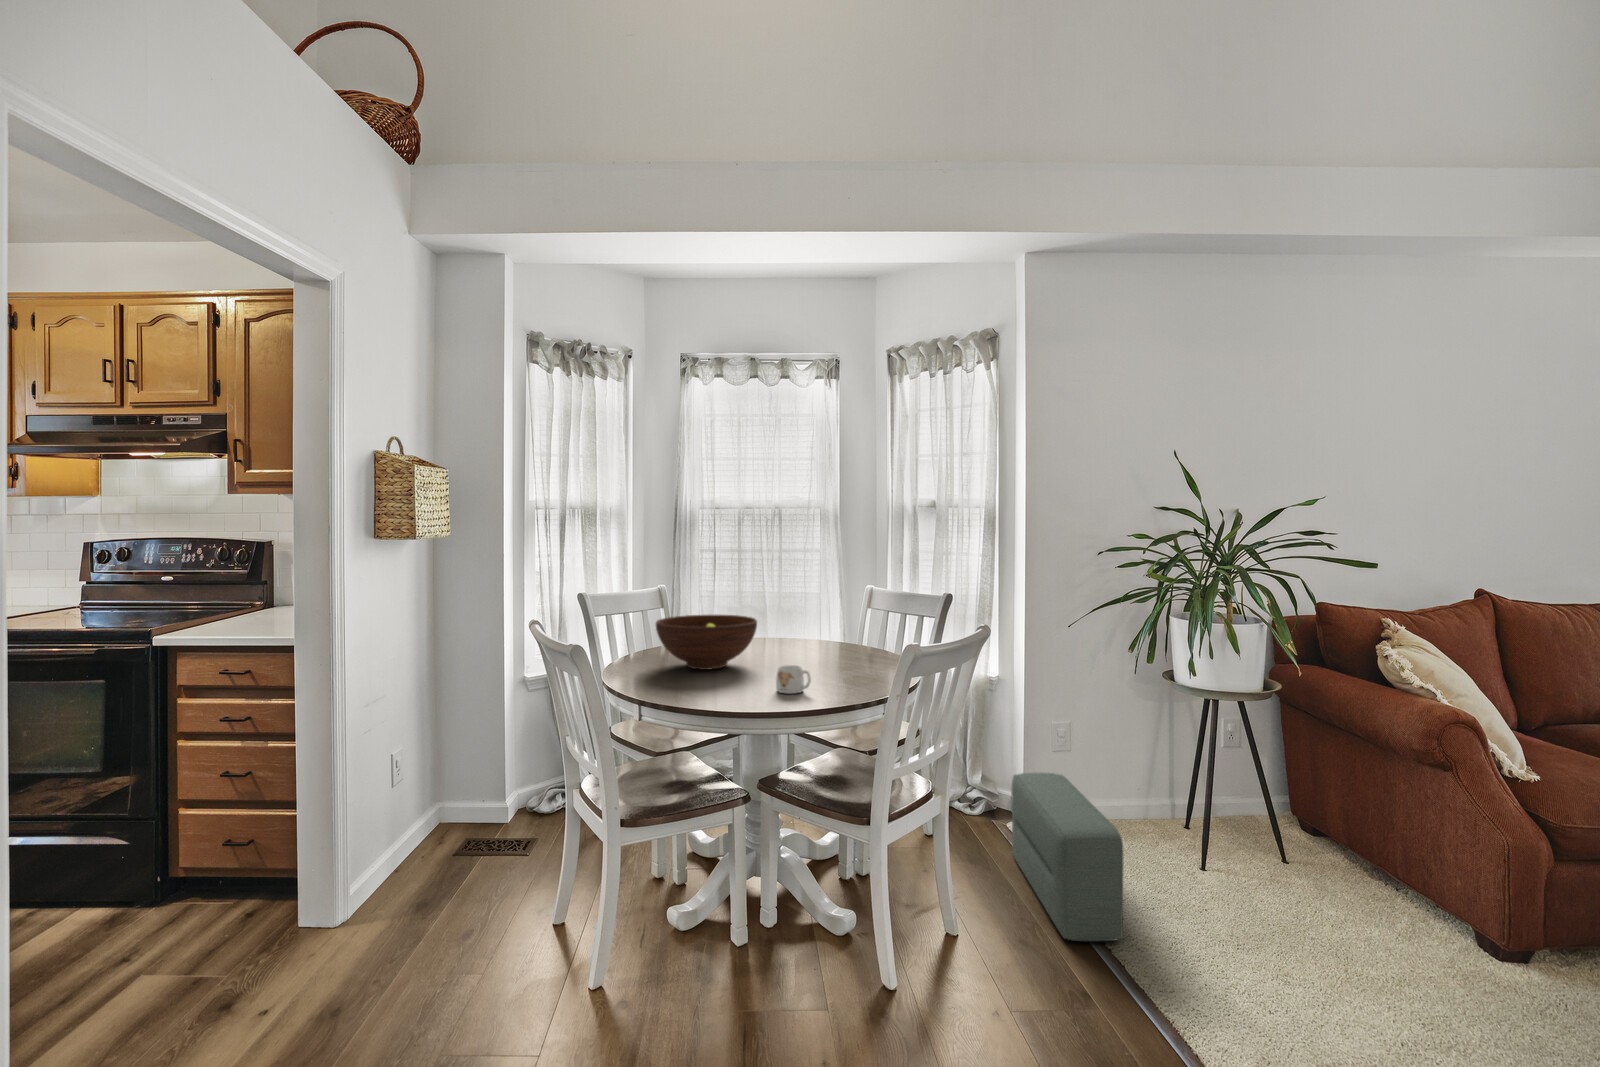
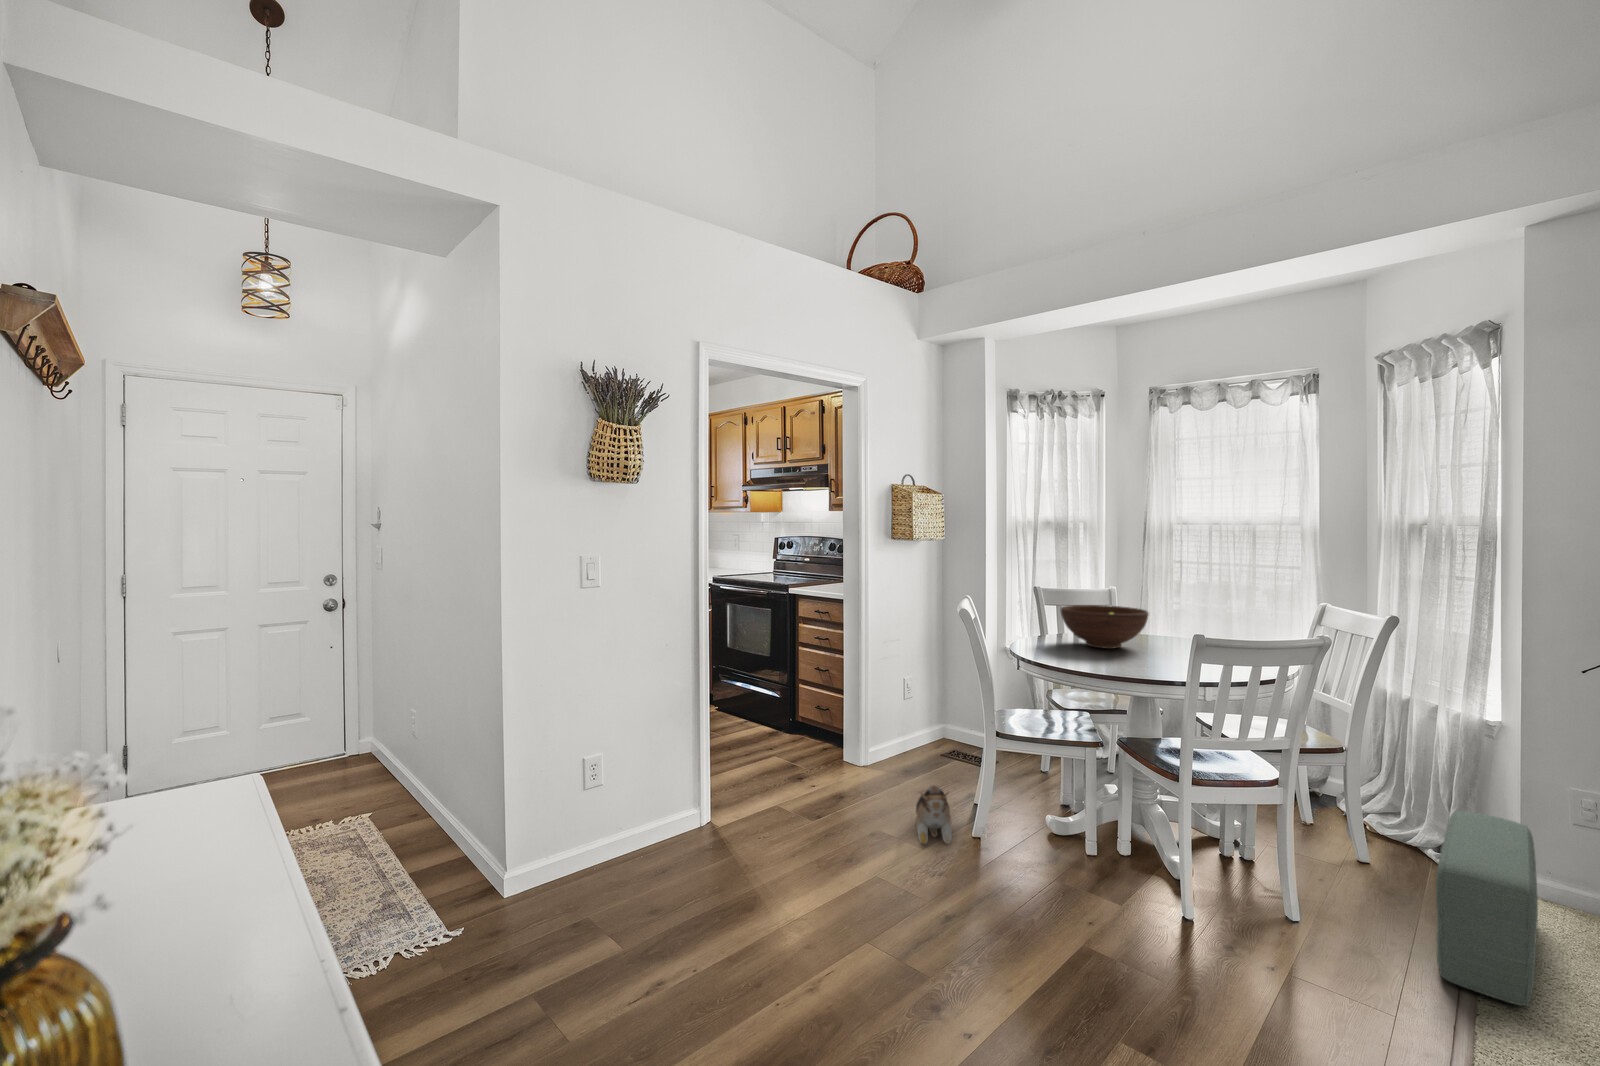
mug: present [776,665,811,694] -> none [1134,649,1161,673]
plush toy: none [492,916,566,1014] -> present [916,786,952,844]

